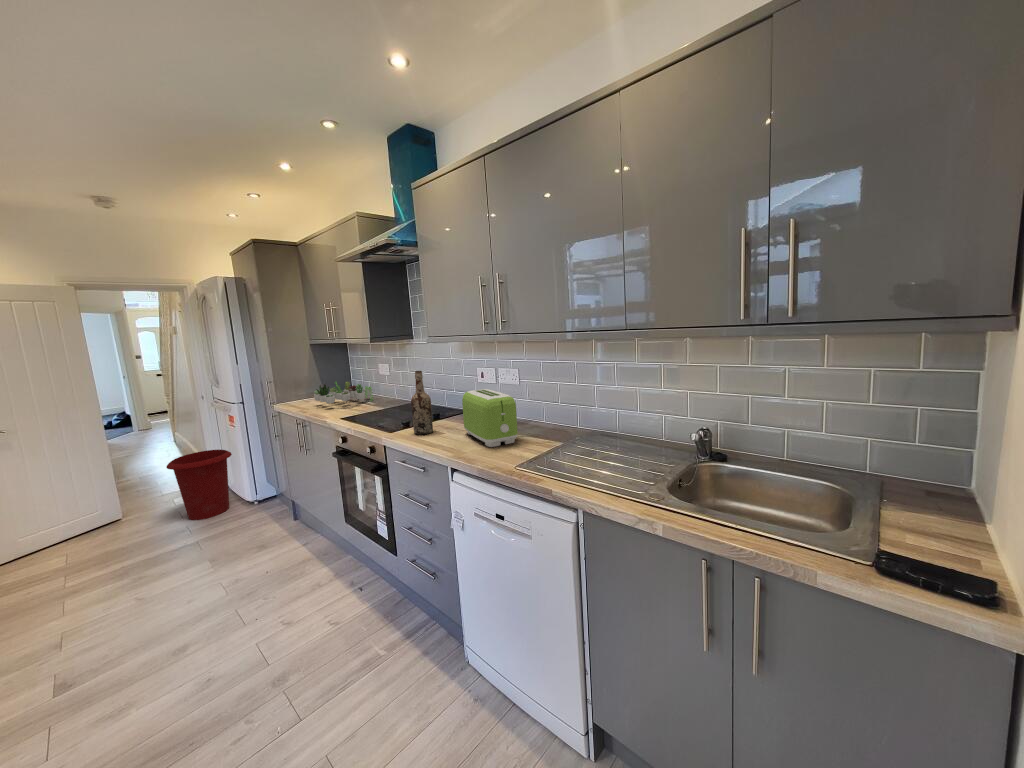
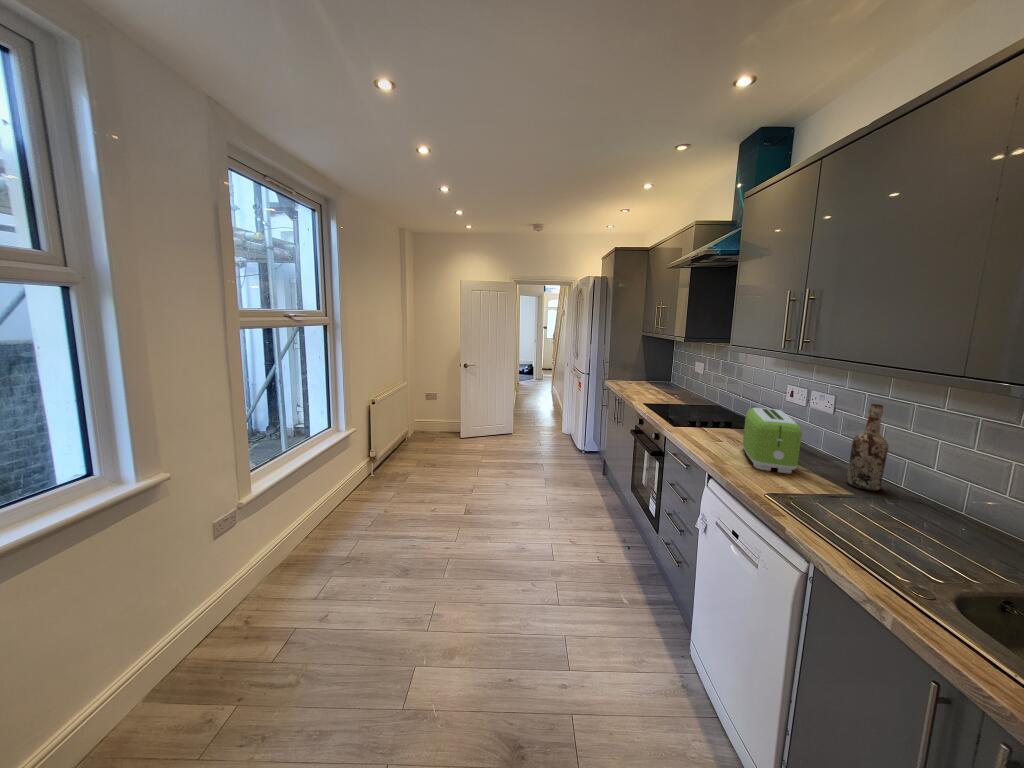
wine bottle: present [411,371,433,435] -> present [847,404,888,491]
succulent plant: present [314,382,373,404] -> none [632,371,682,395]
waste bin: present [166,450,232,520] -> none [539,404,575,451]

